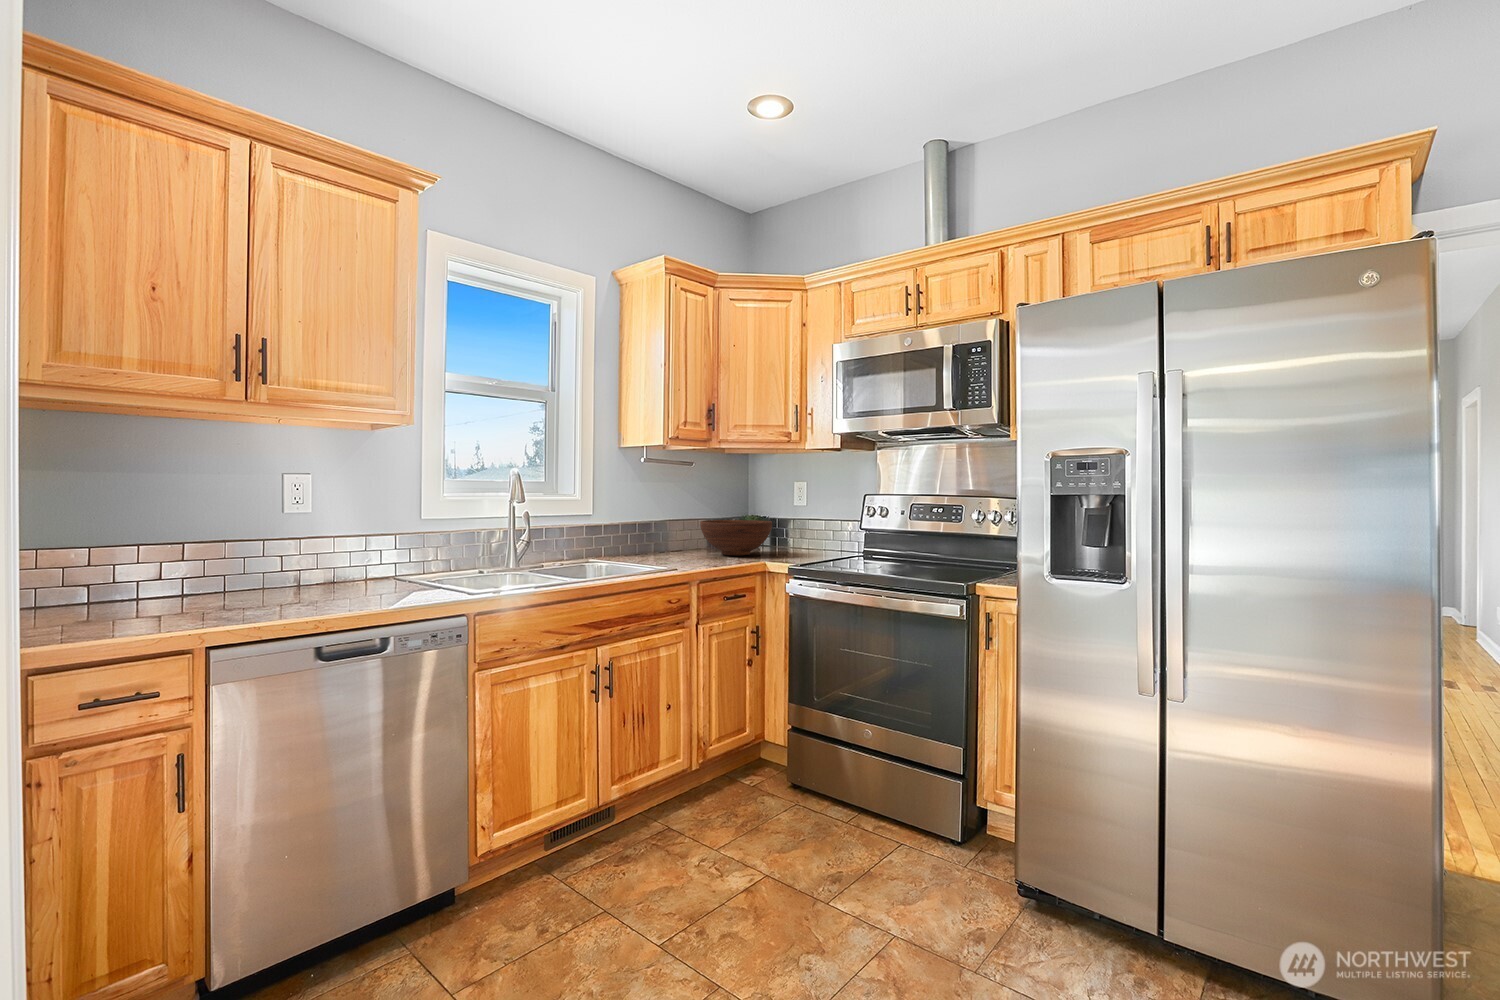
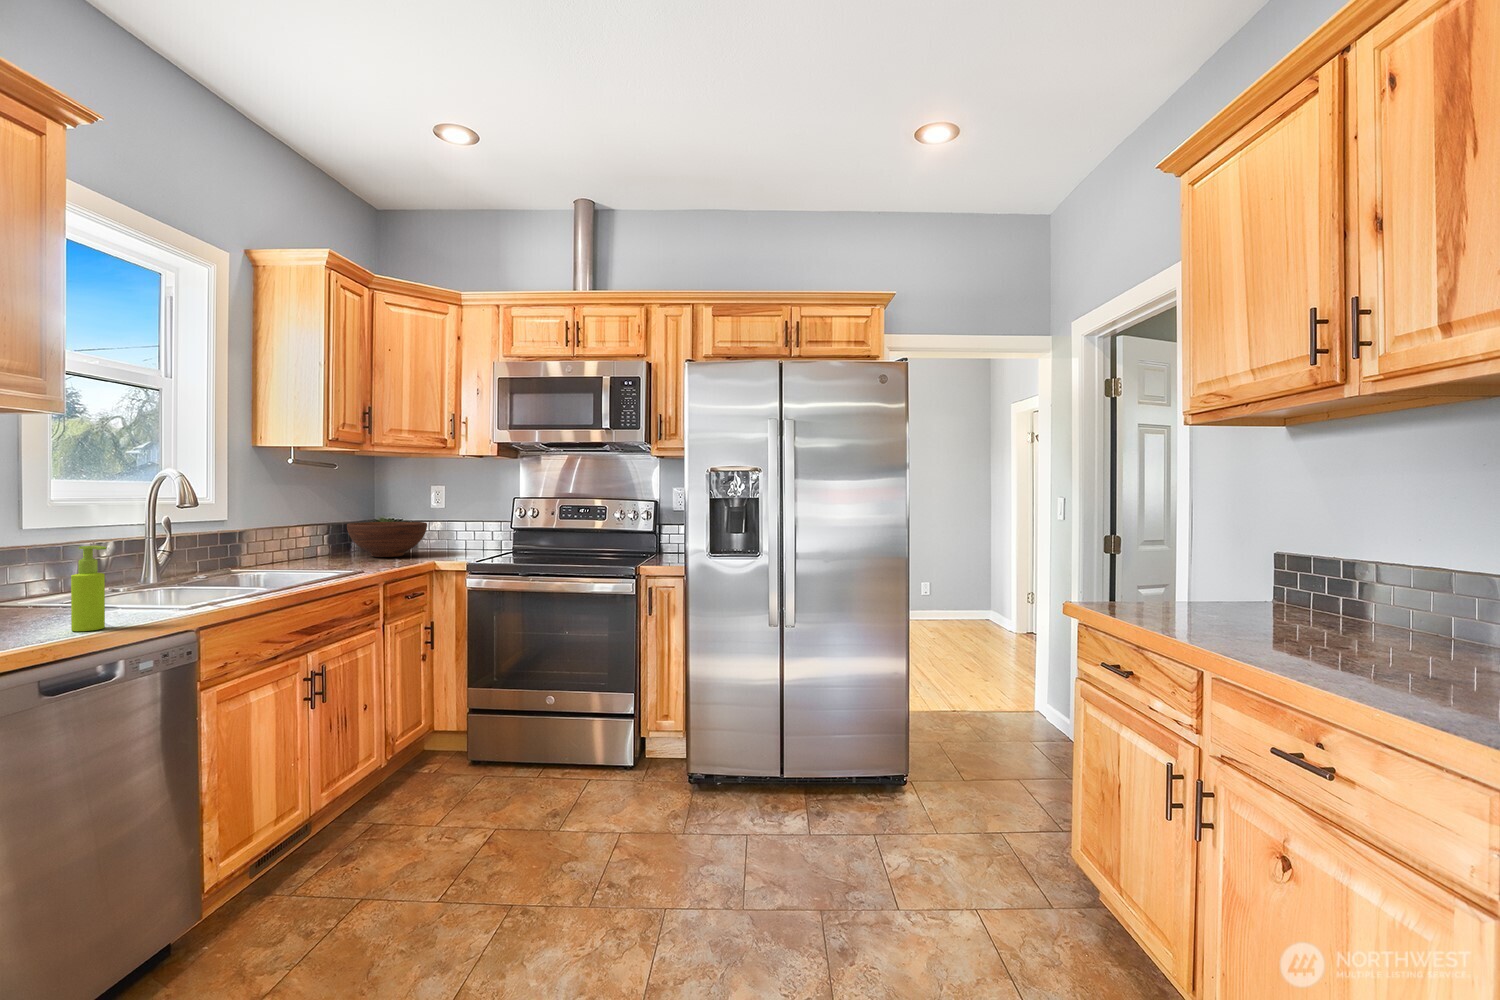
soap dispenser: none [363,533,387,606] -> present [71,545,107,631]

